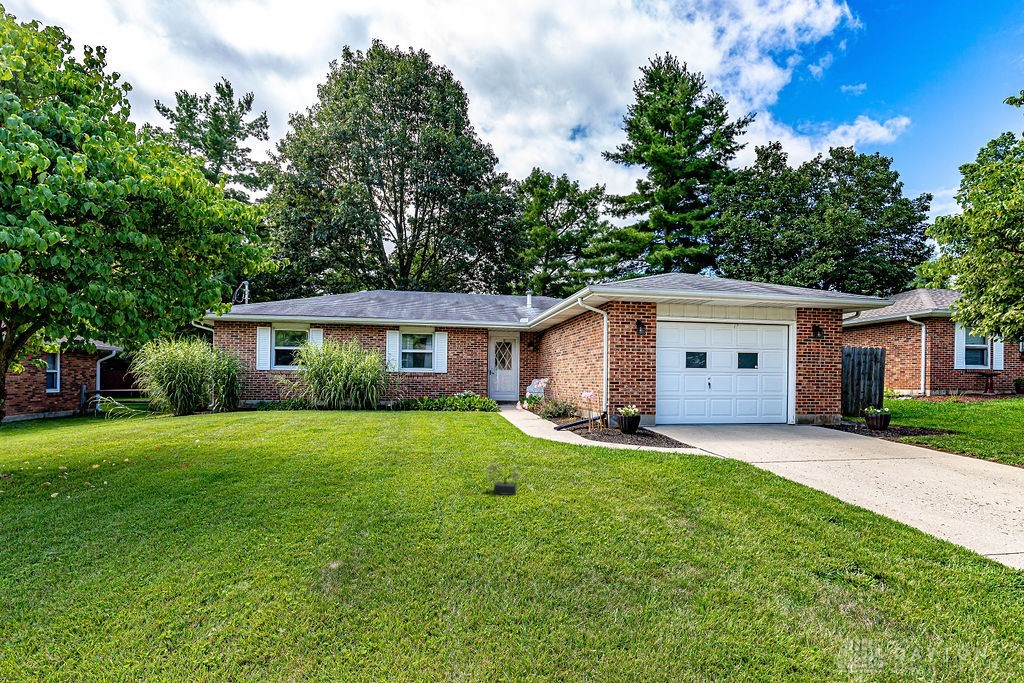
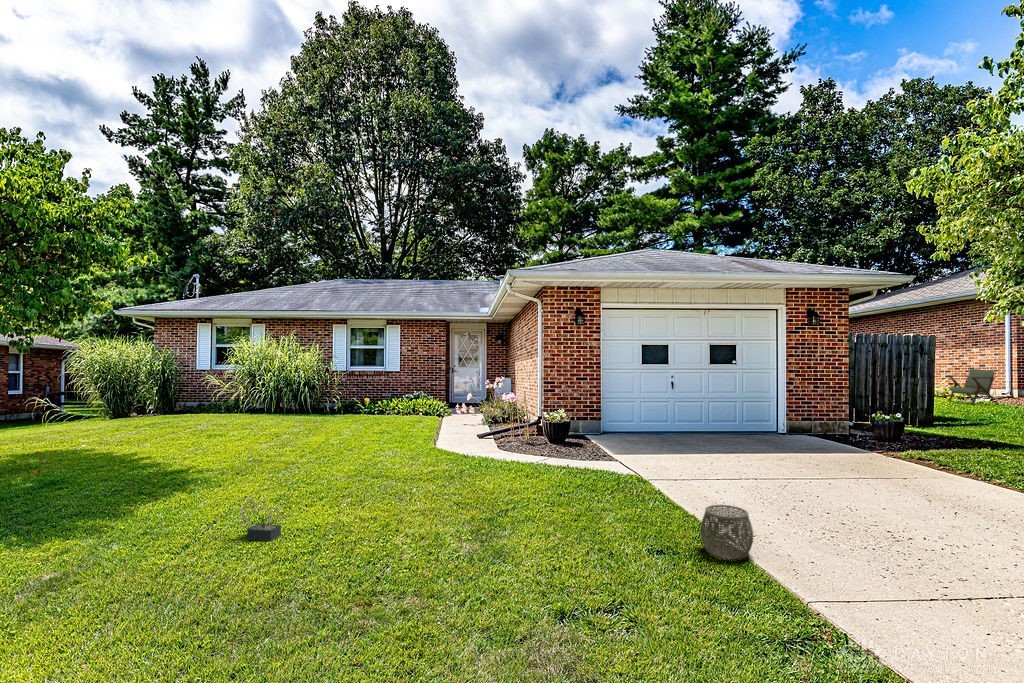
lounge chair: none [887,381,928,410] -> present [948,369,998,405]
woven basket: none [846,467,892,507] -> present [701,505,754,560]

